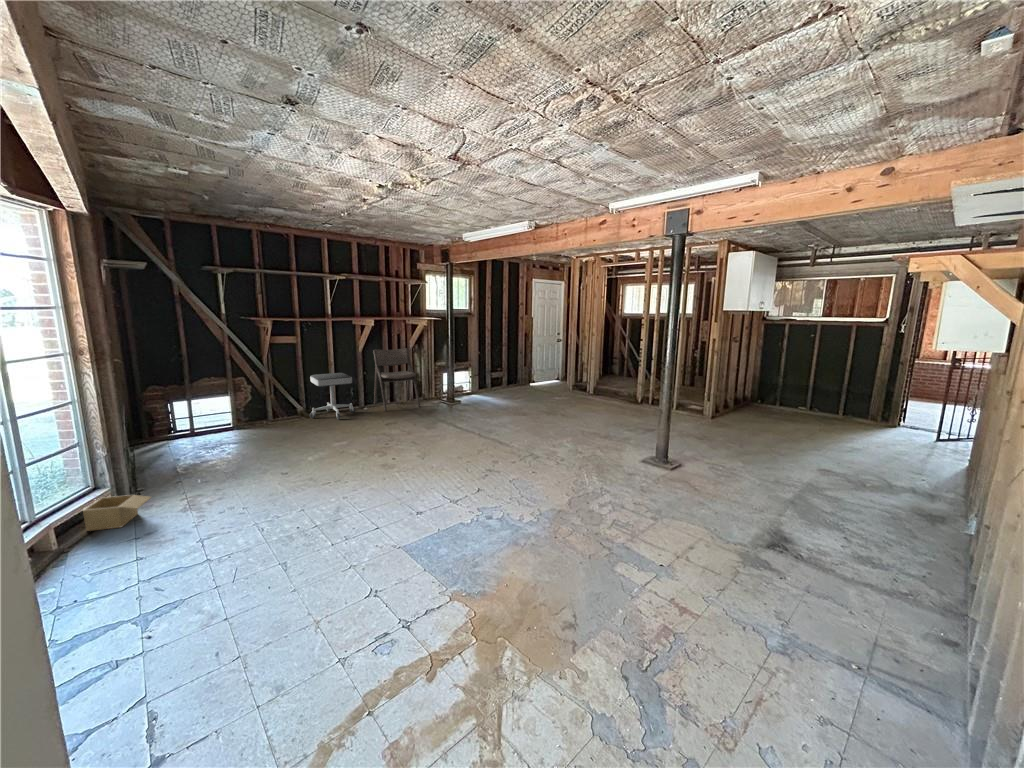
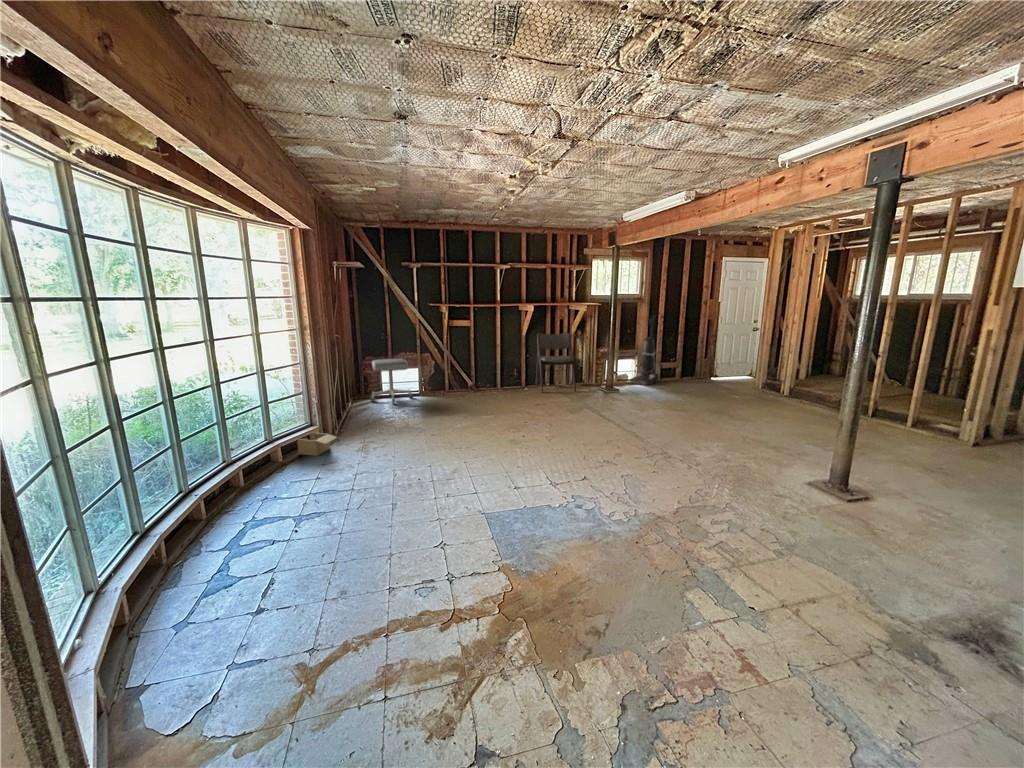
vacuum cleaner: none [466,329,491,395] -> present [630,315,658,385]
stool: present [310,373,356,420] -> present [370,359,413,404]

